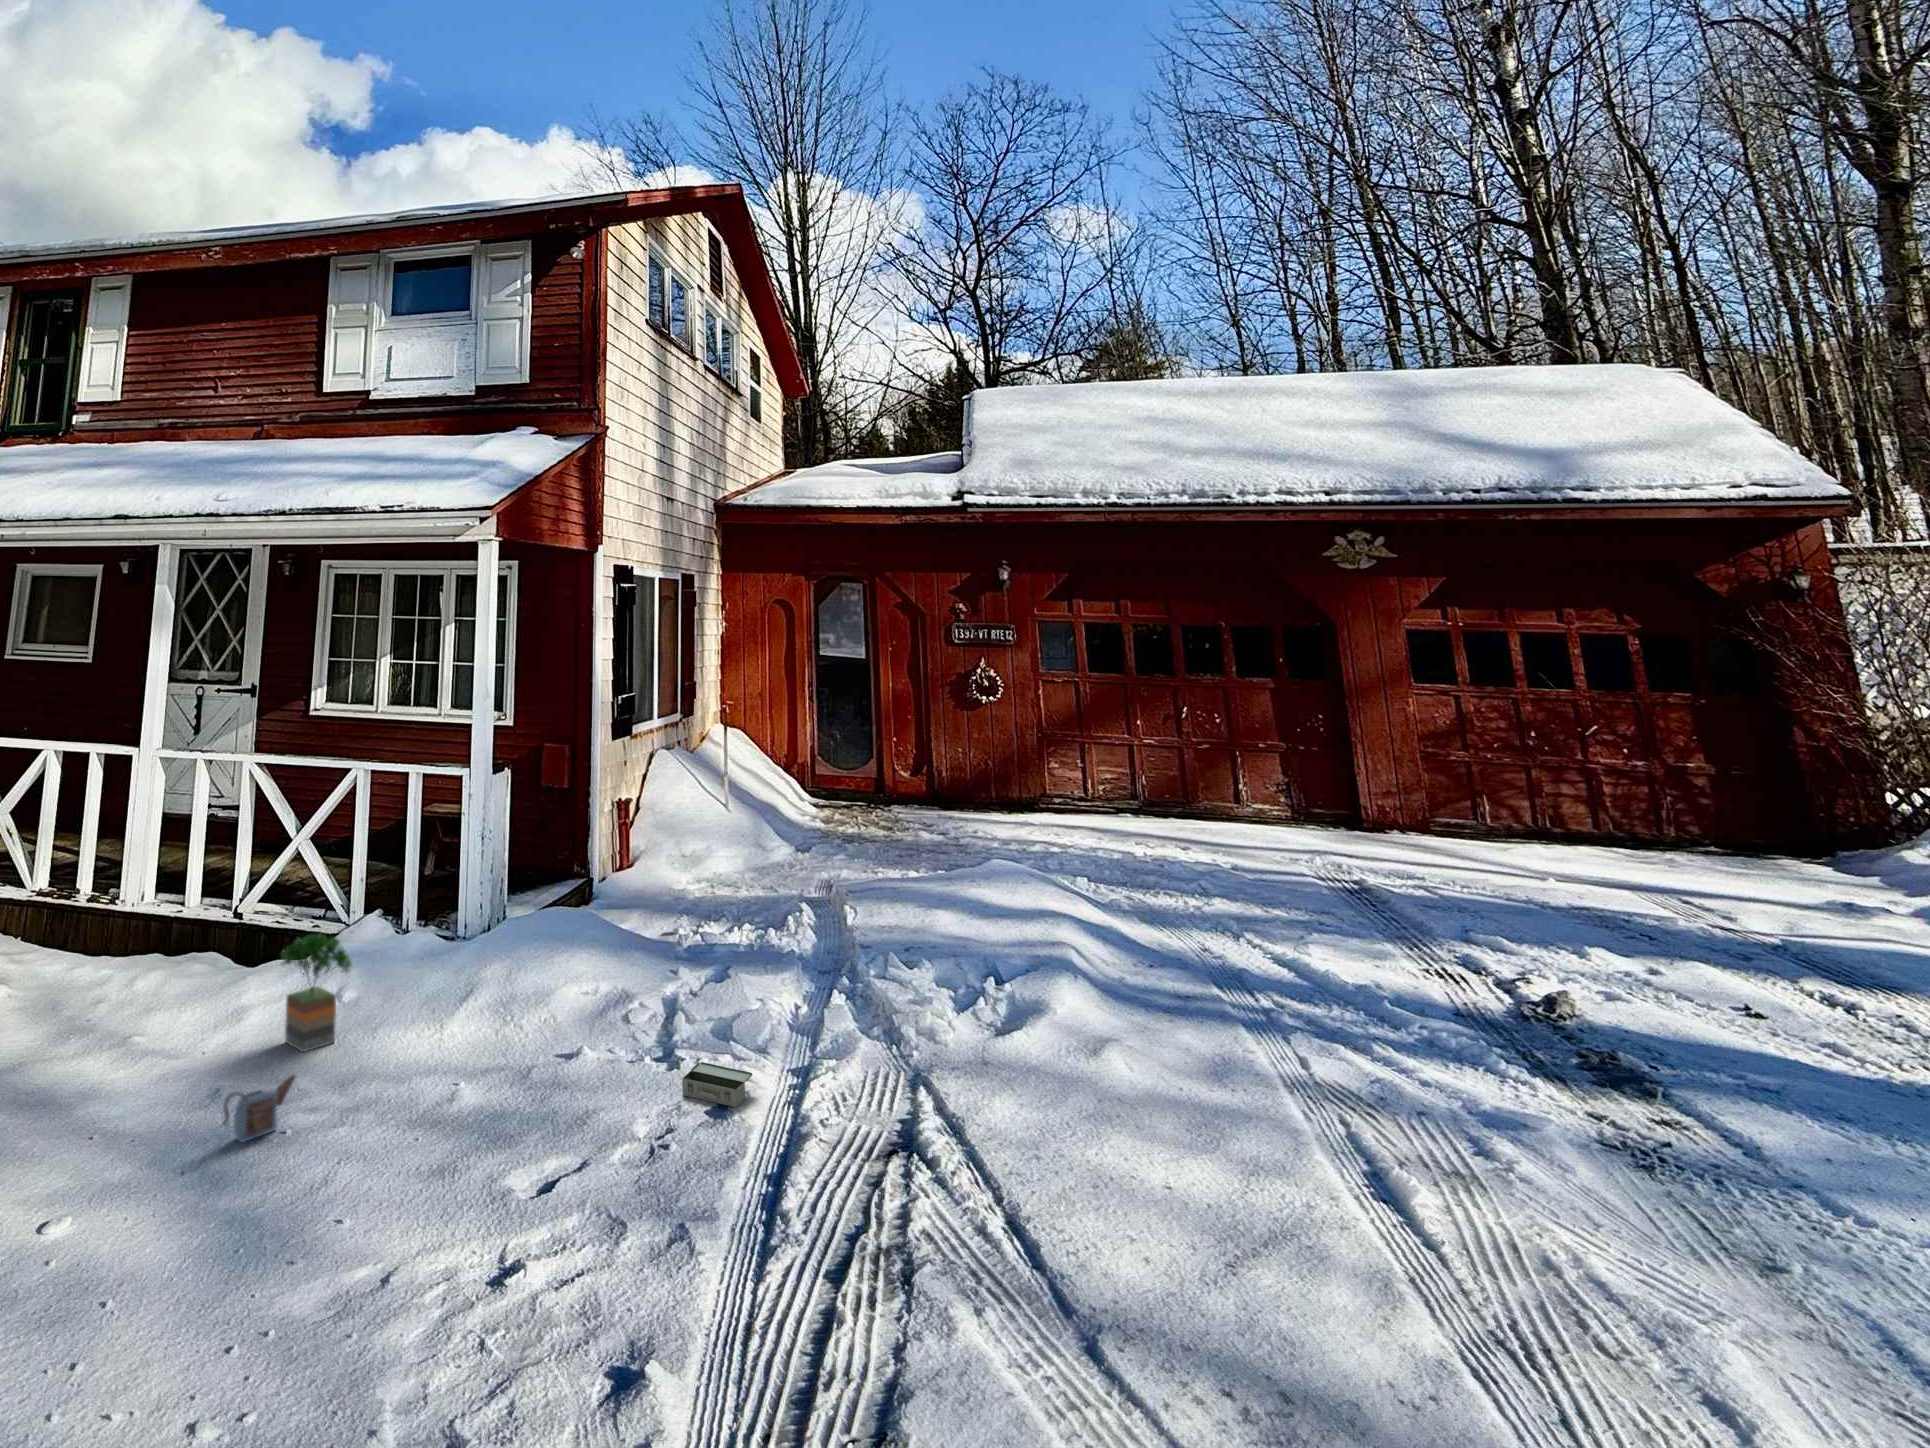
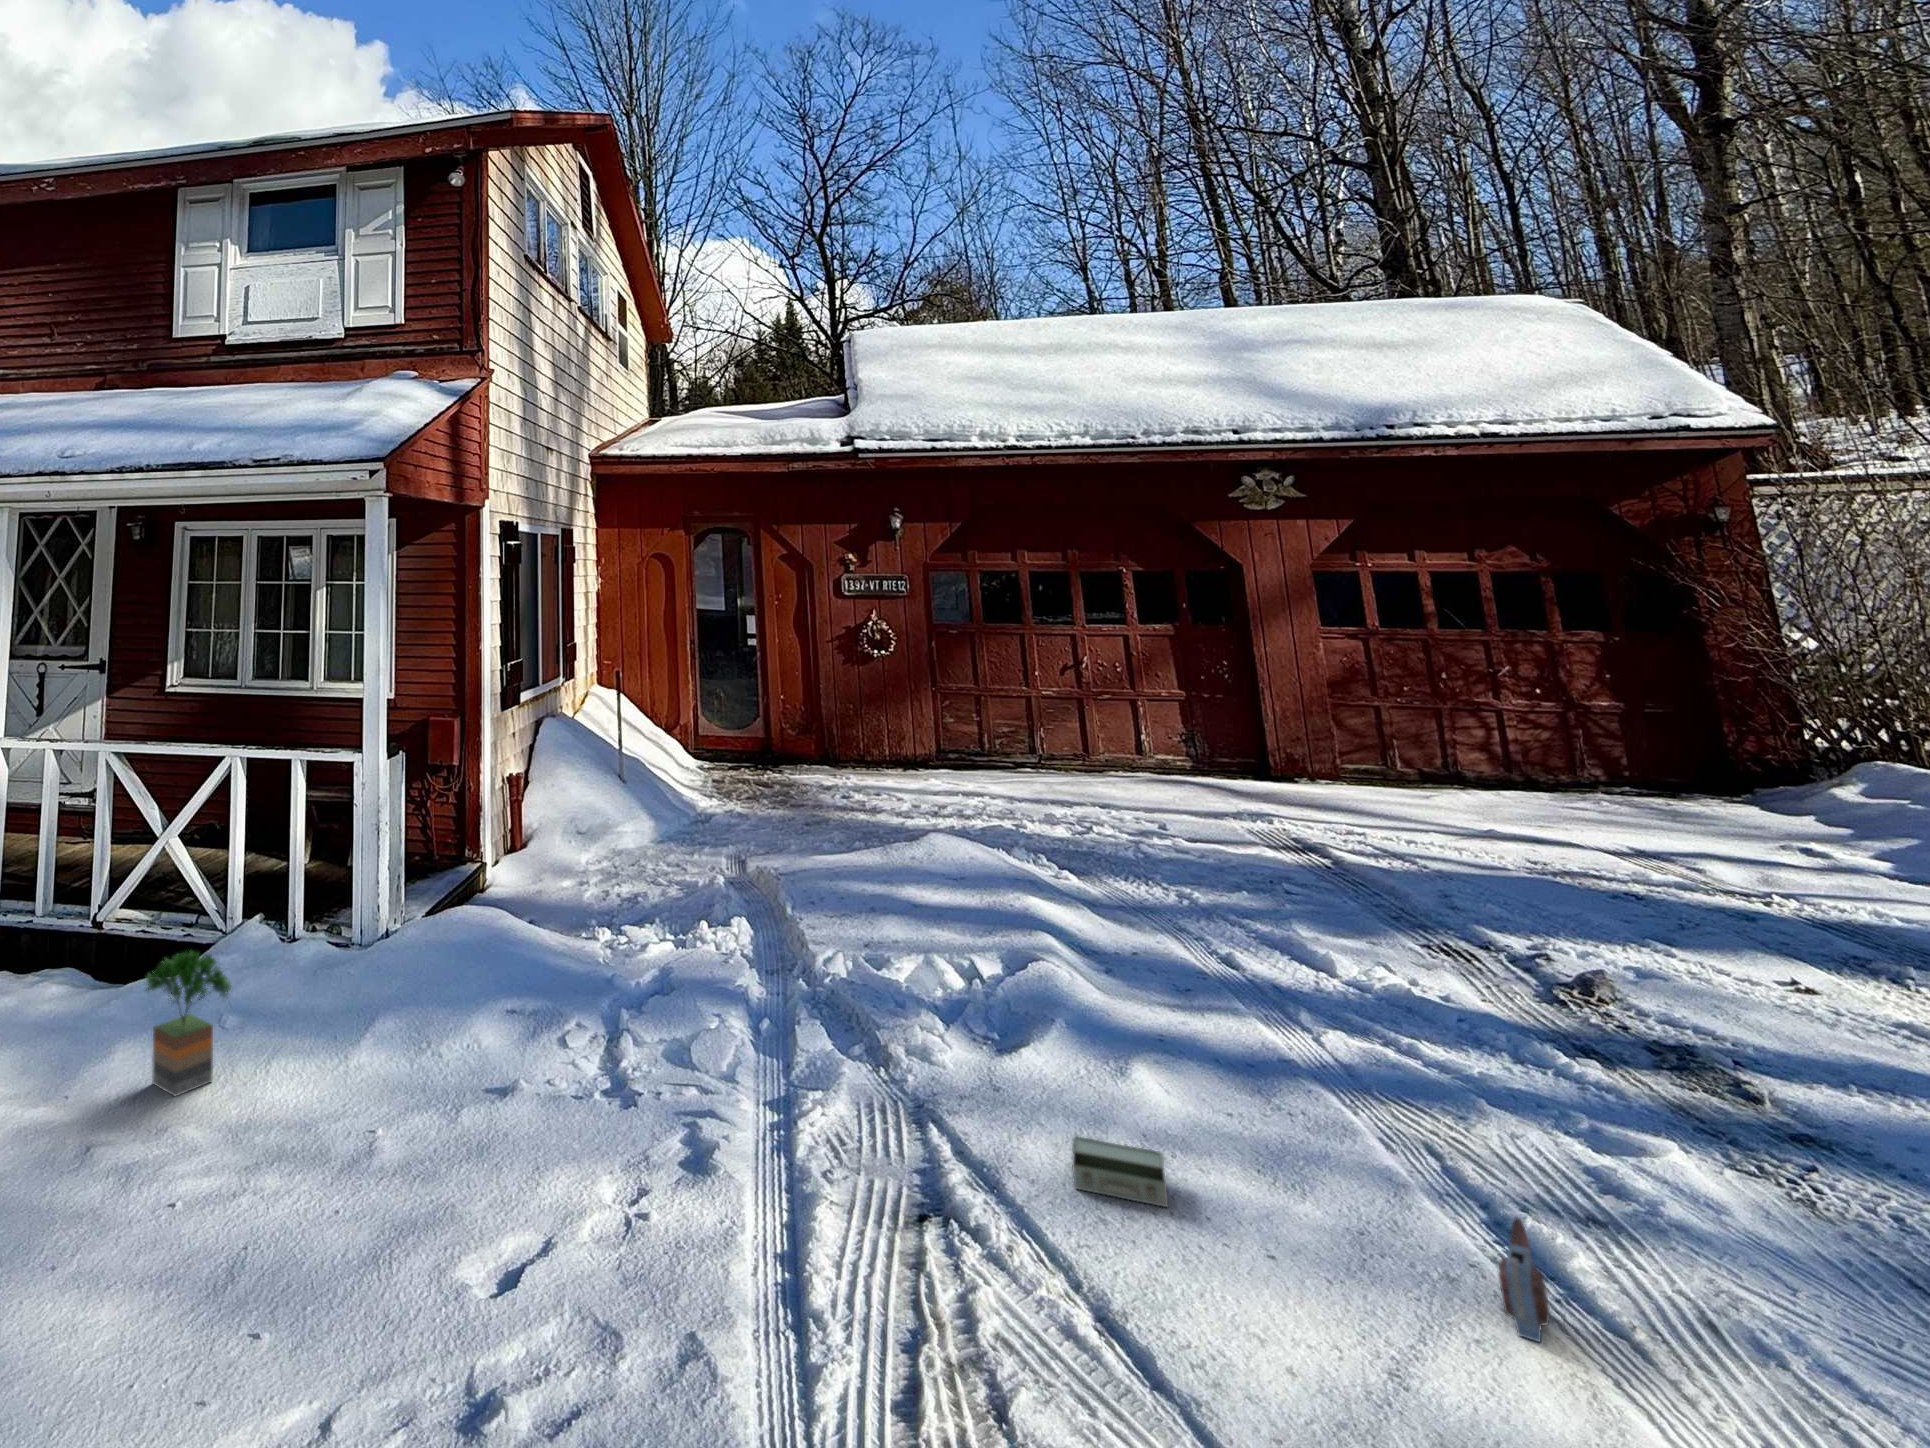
toolbox: present [682,1062,752,1107] -> present [1072,1137,1168,1207]
watering can: present [222,1075,296,1142] -> present [1498,1218,1550,1342]

